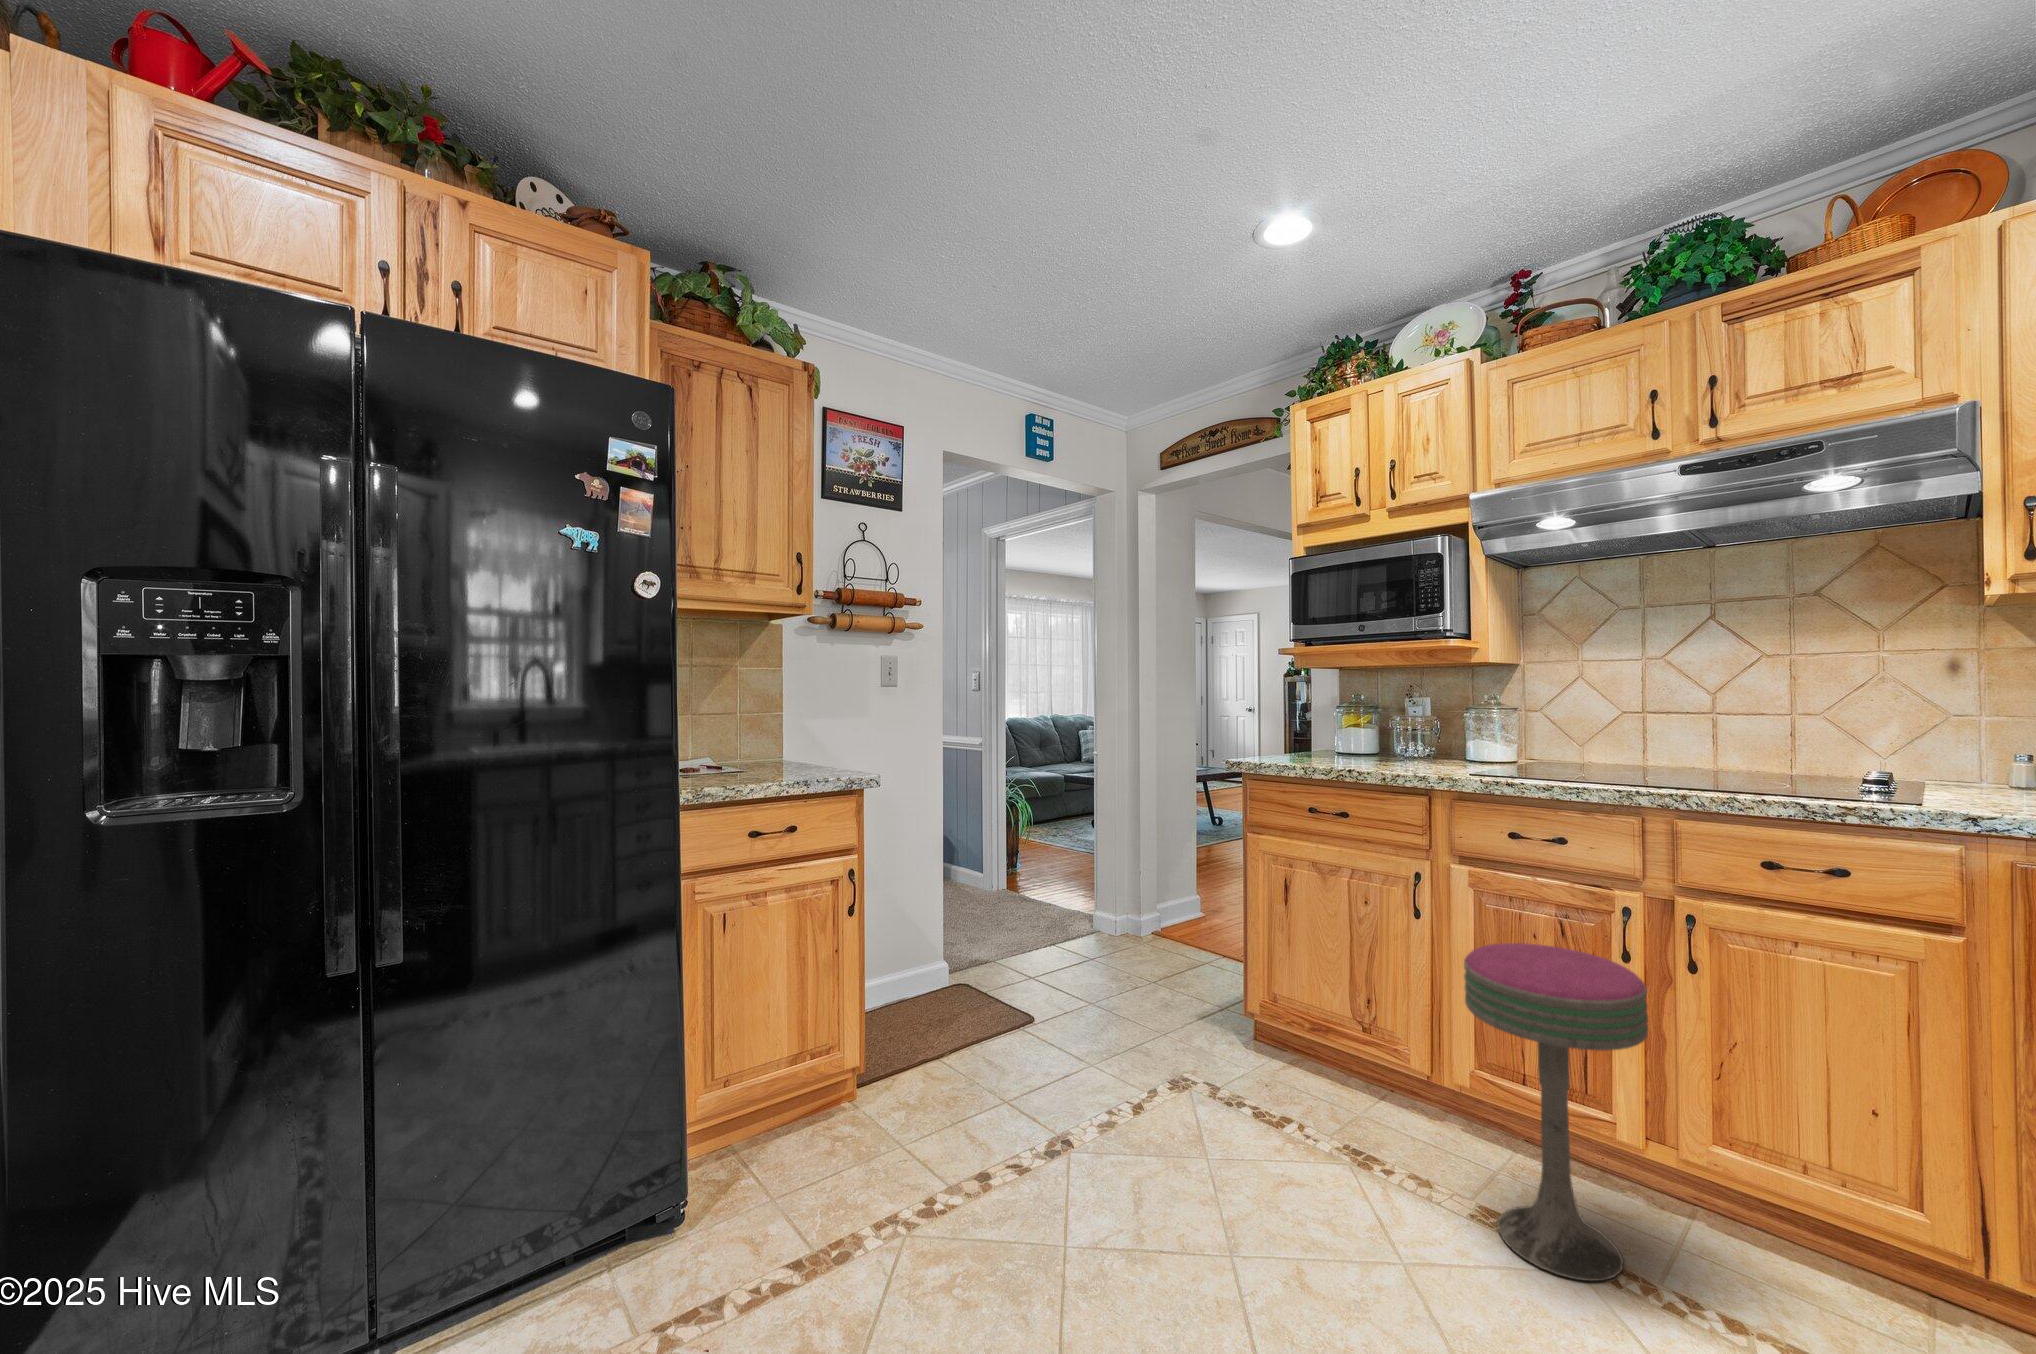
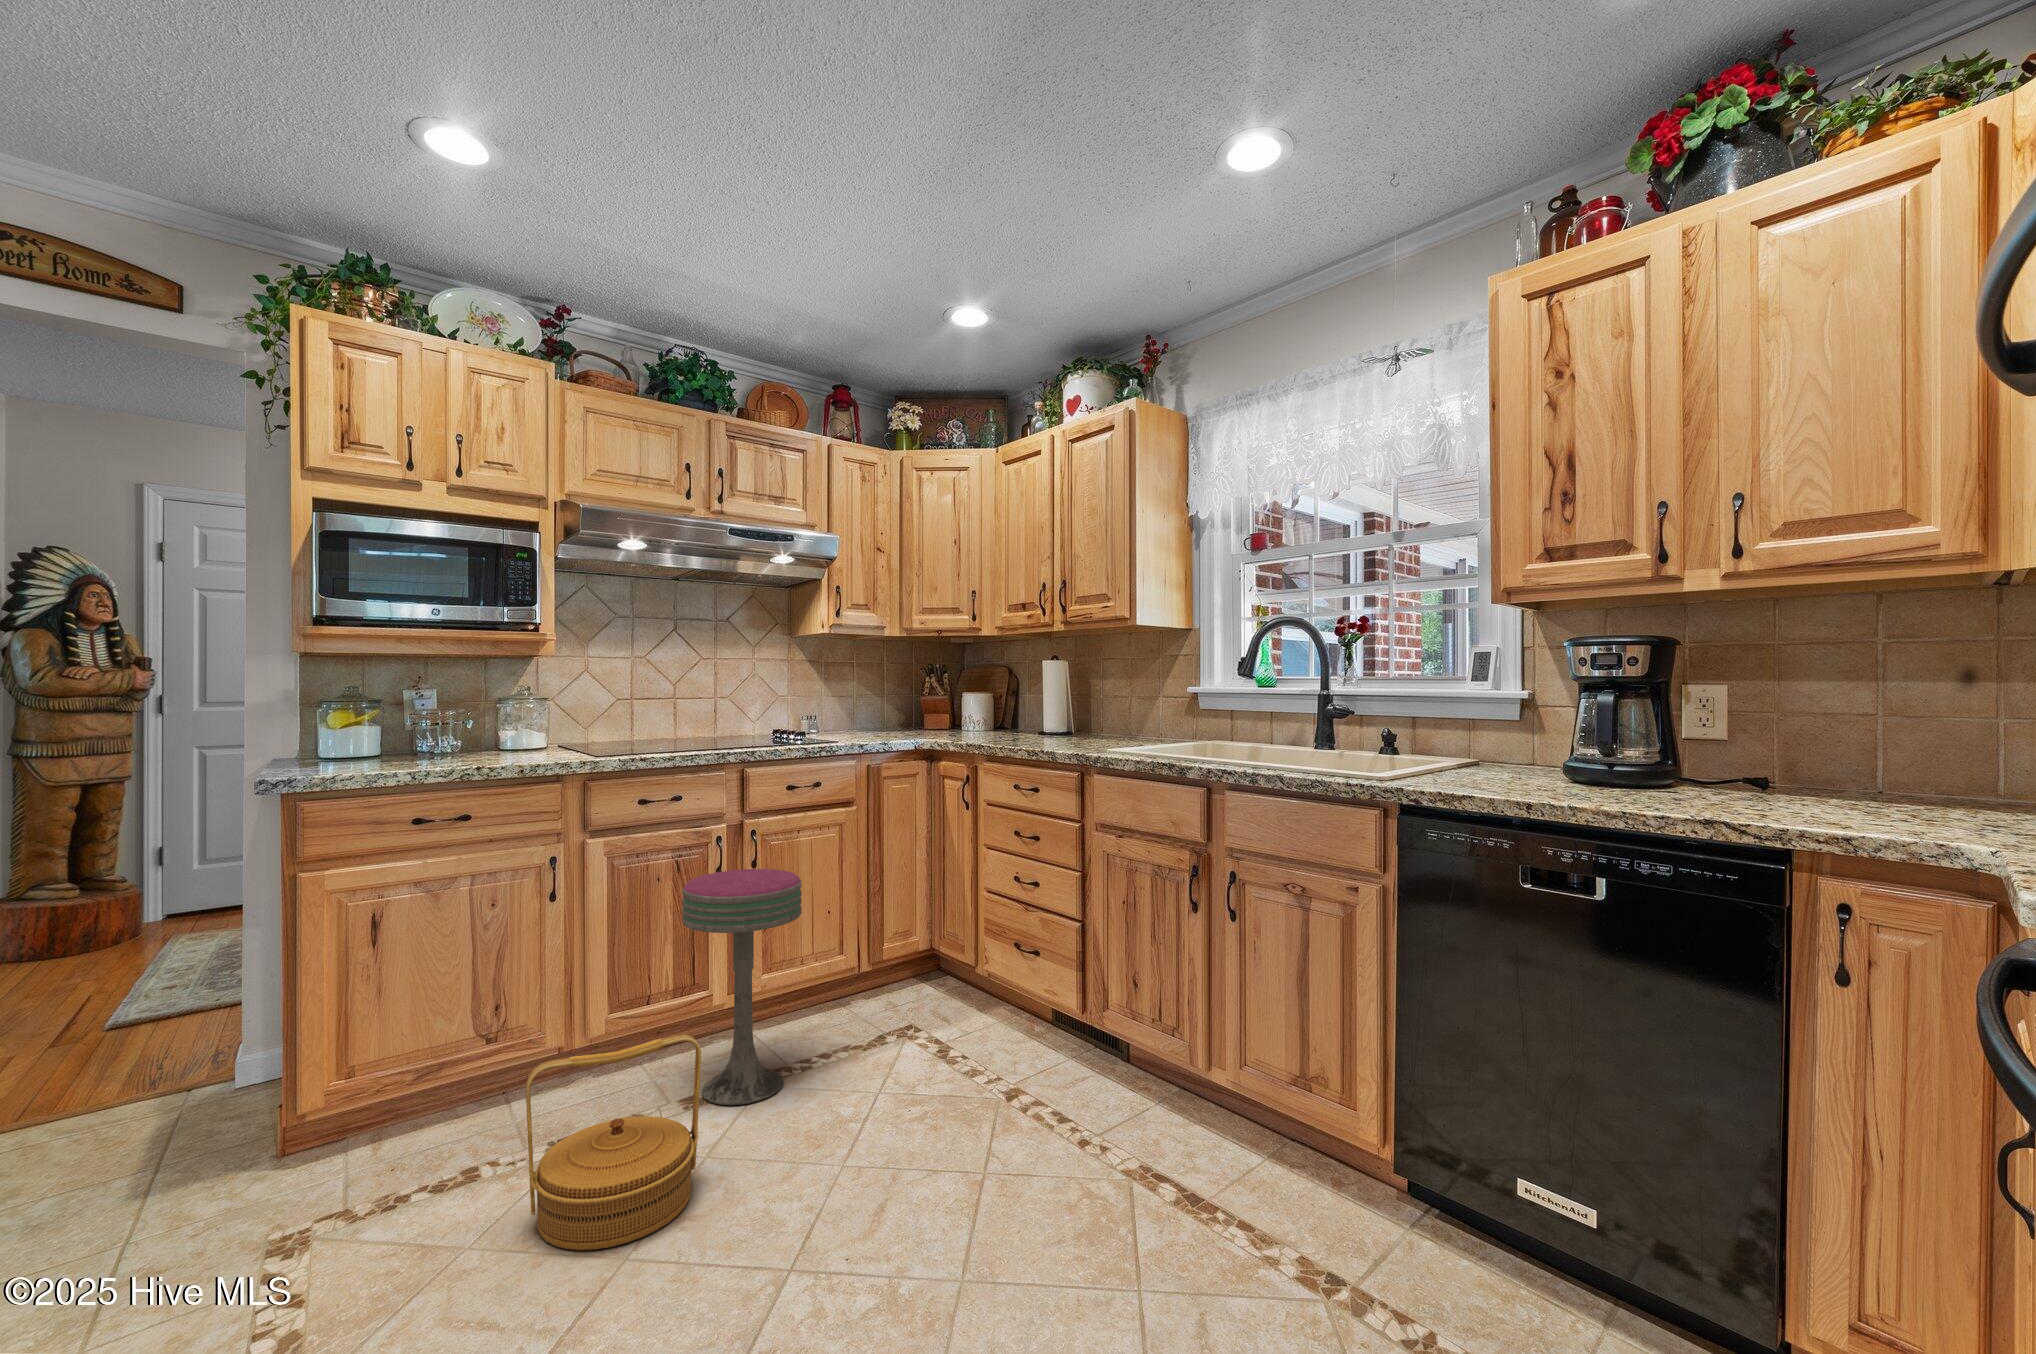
basket: none [1202,1040,1352,1265] -> present [526,1034,701,1250]

